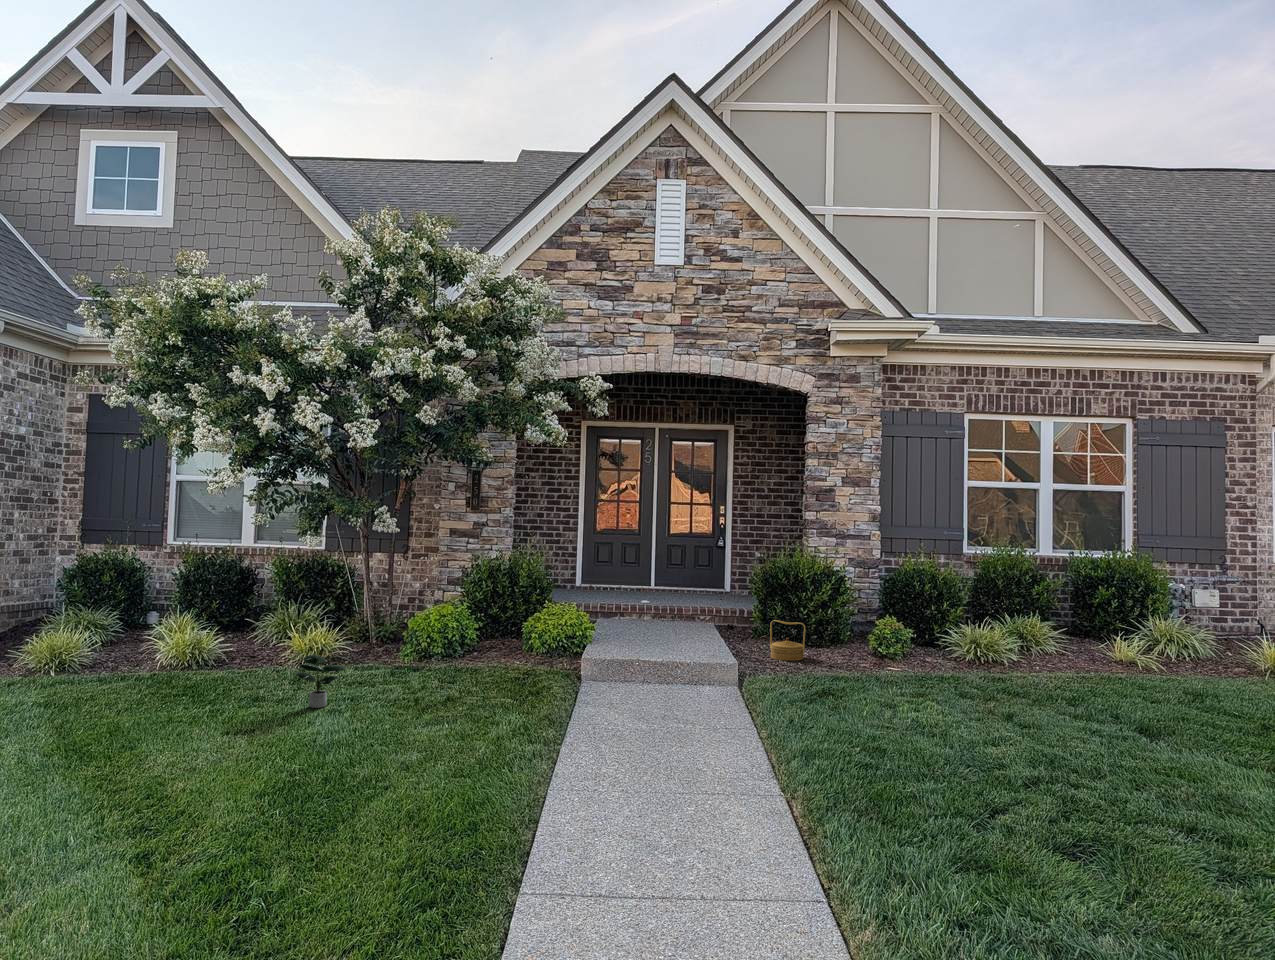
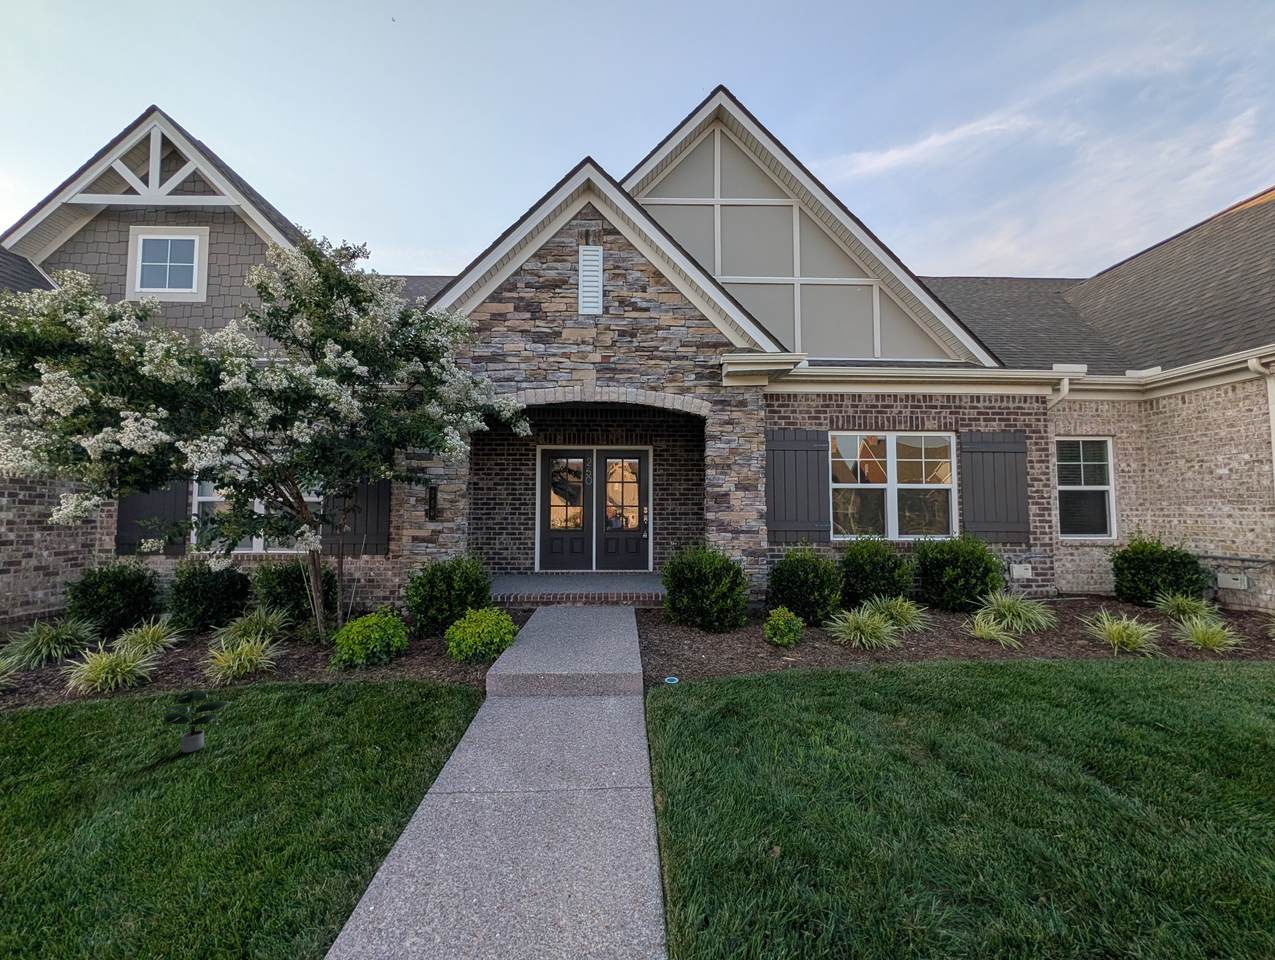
basket: present [770,620,806,661] -> none [679,608,709,645]

